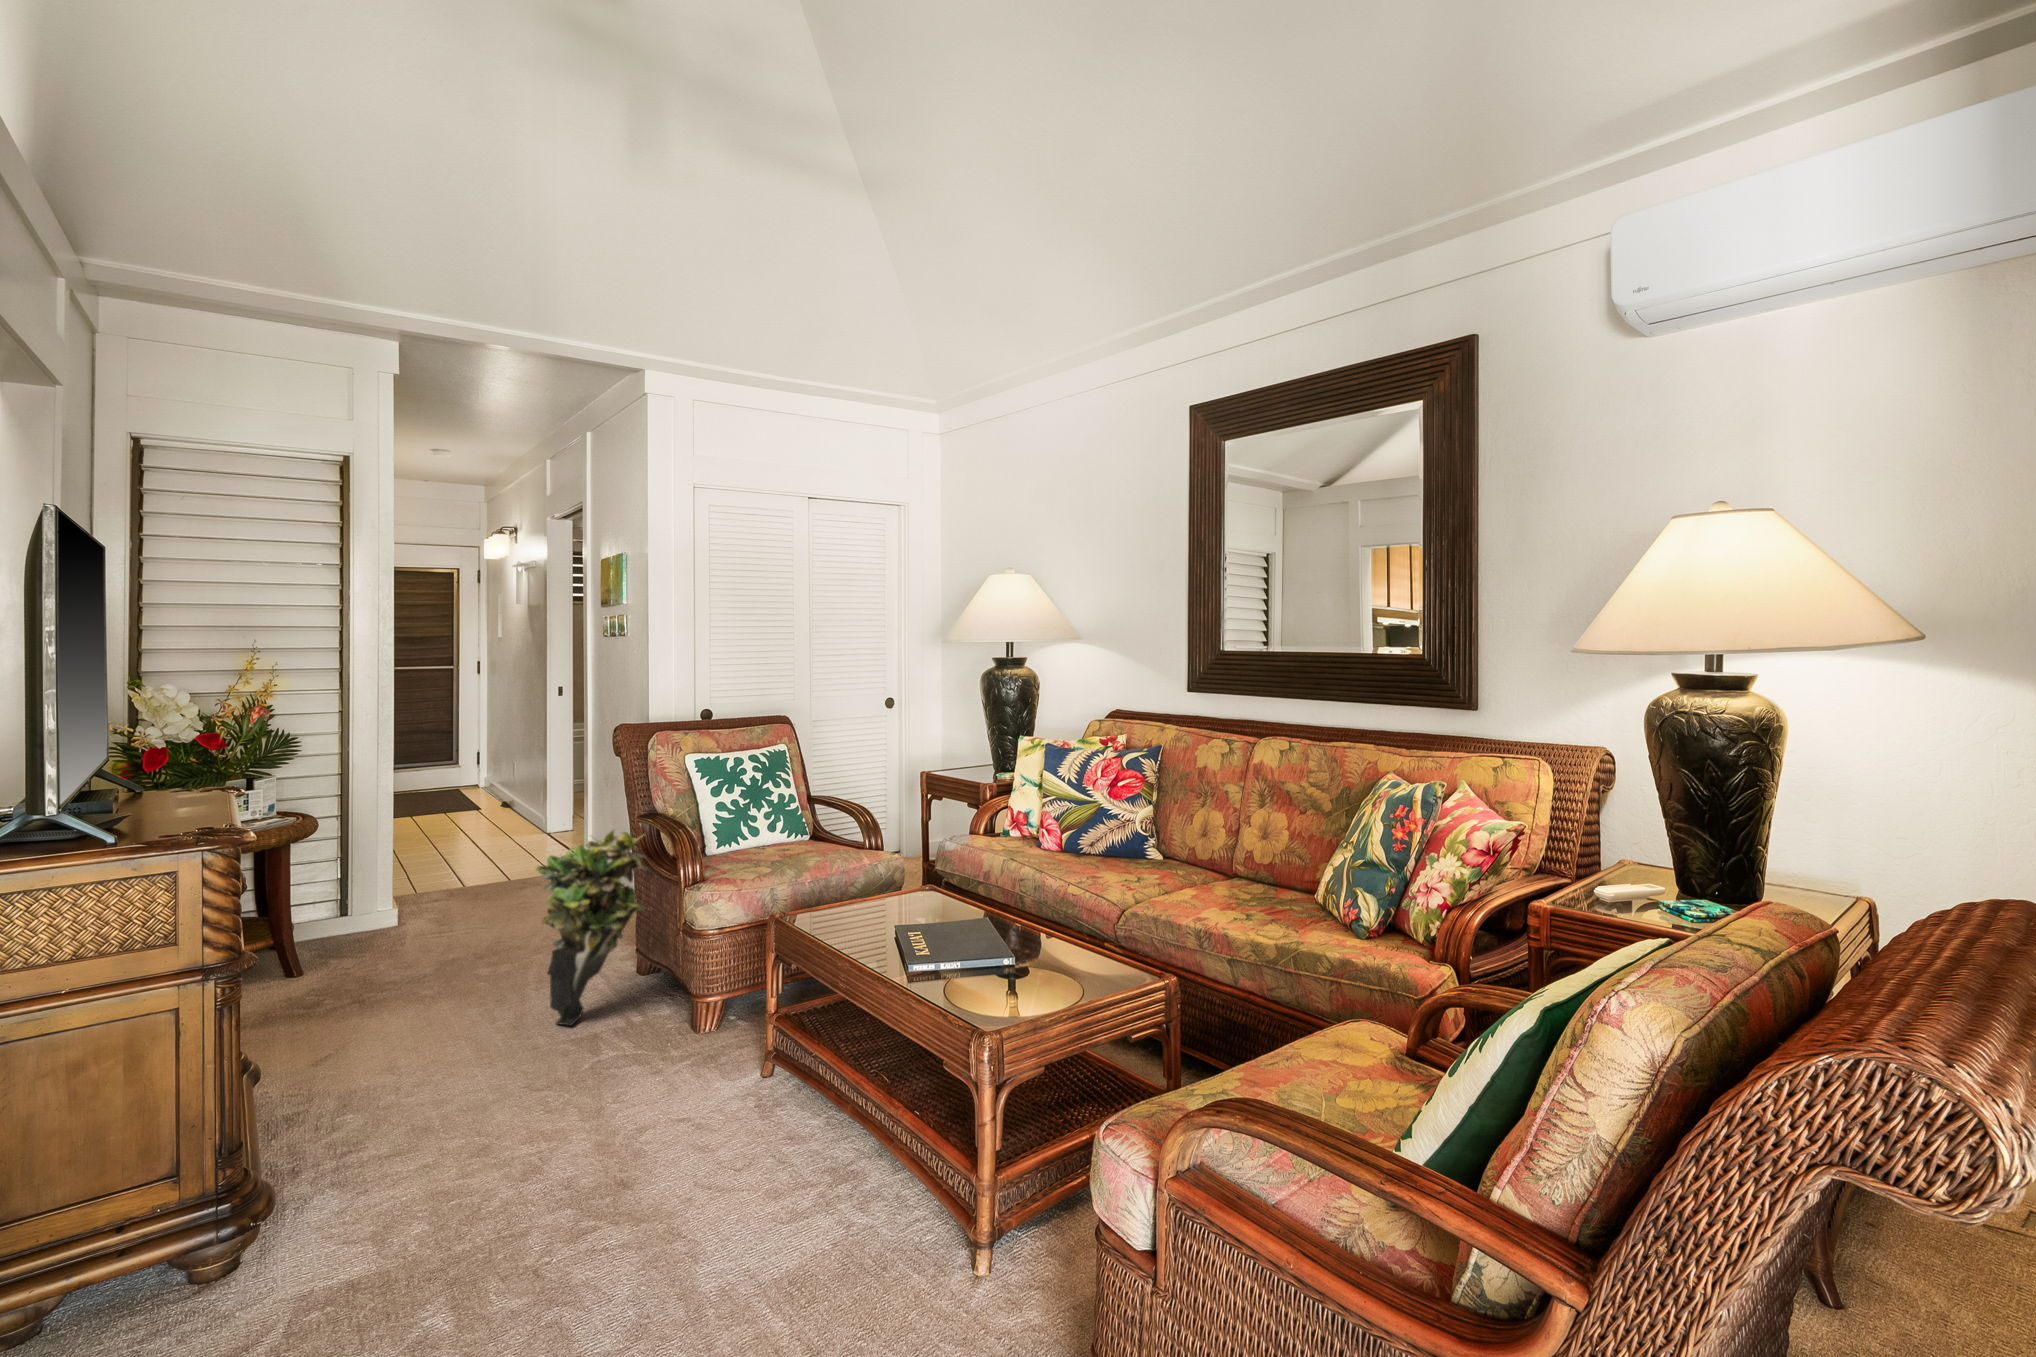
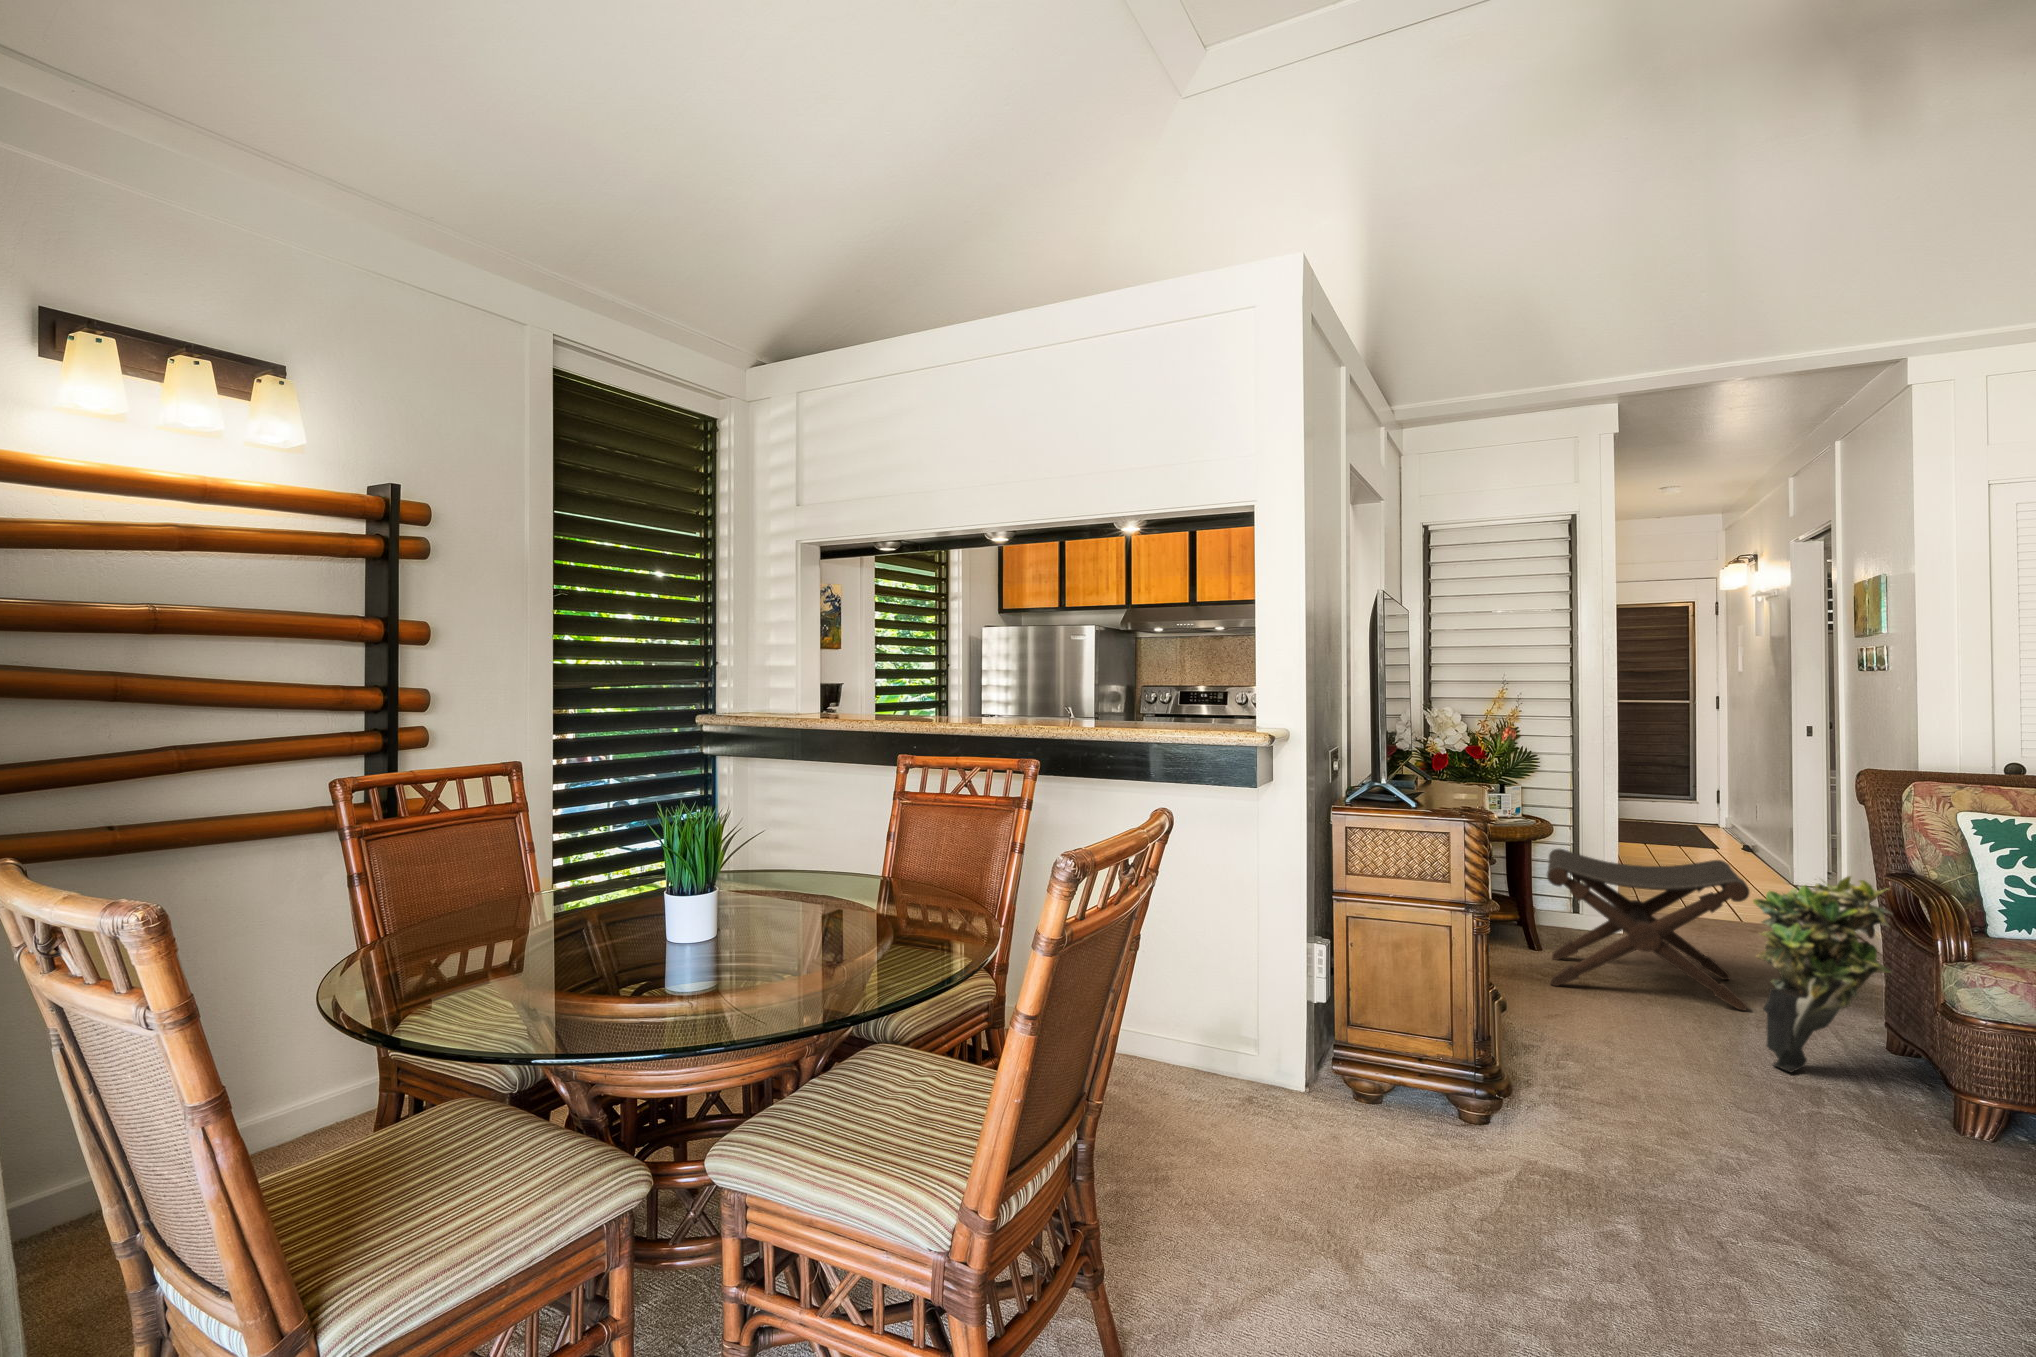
footstool: none [313,828,529,1010] -> present [1547,849,1750,1010]

